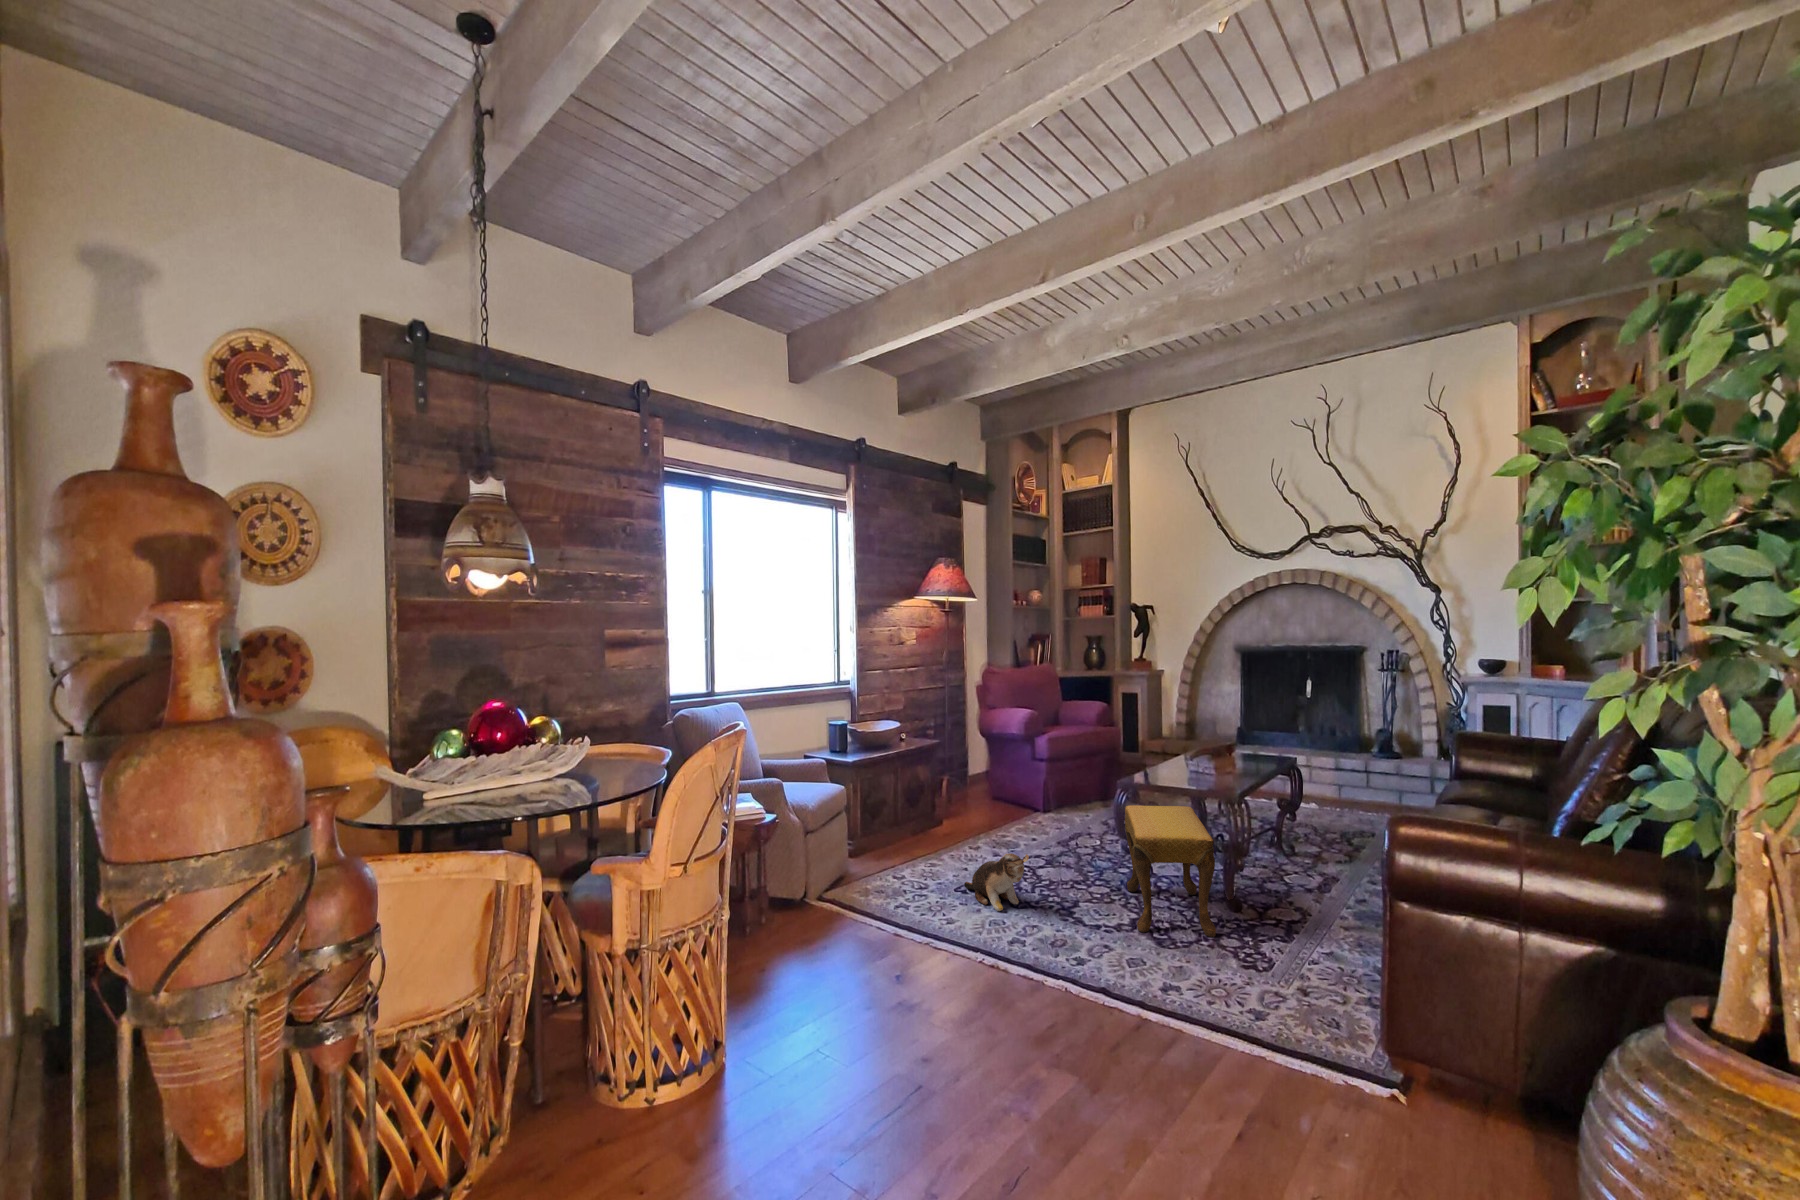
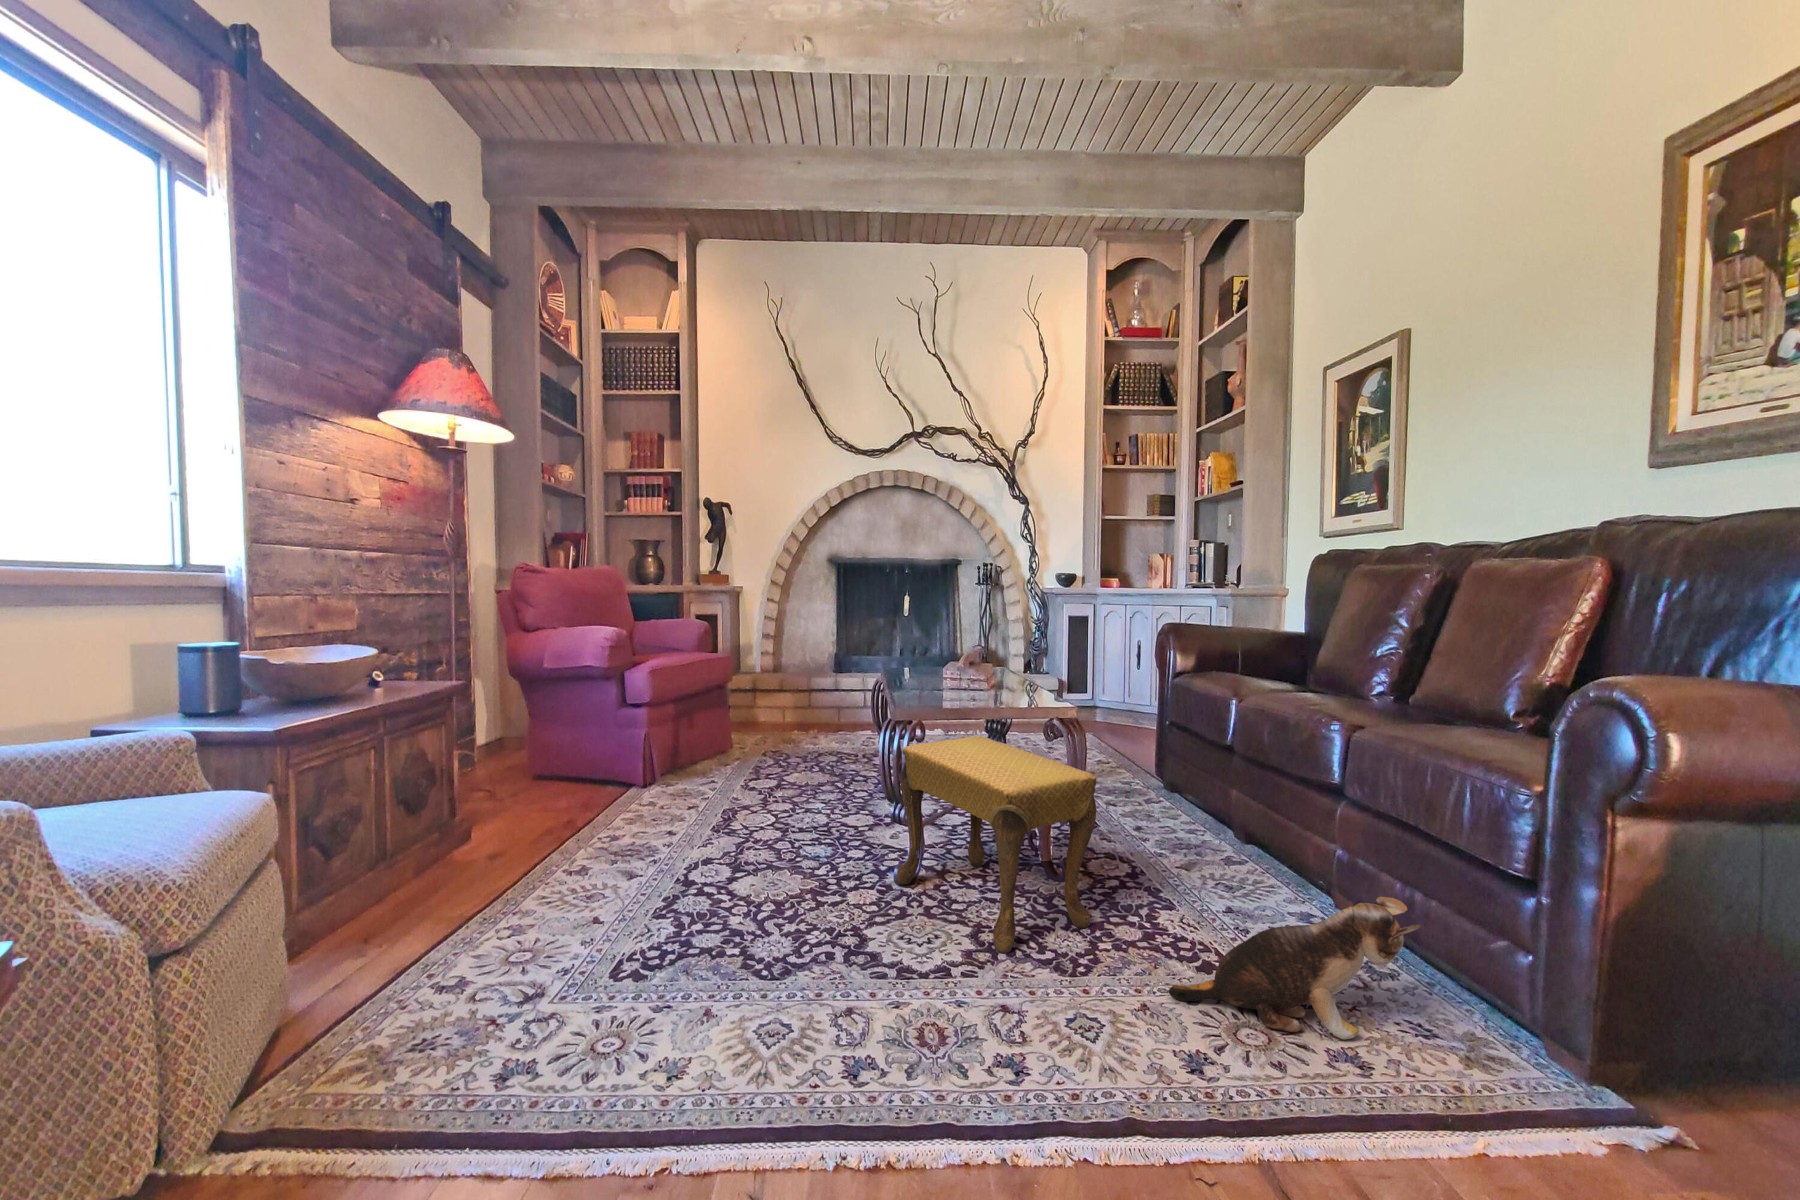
plush toy: present [964,853,1029,911] -> present [1168,897,1421,1039]

